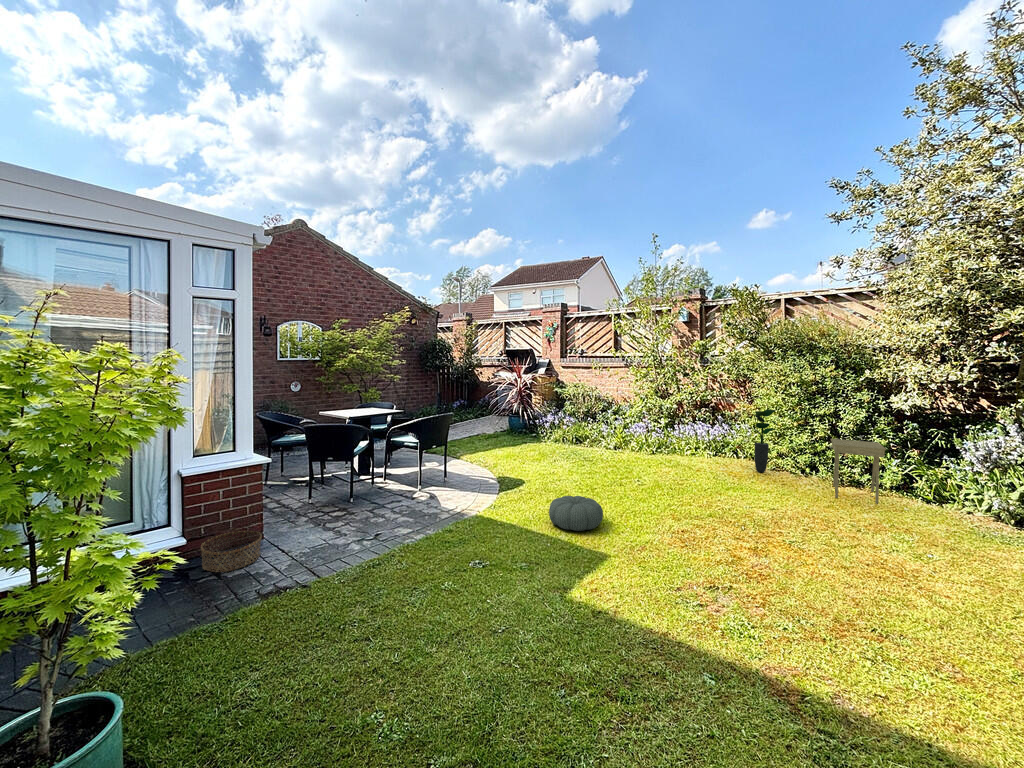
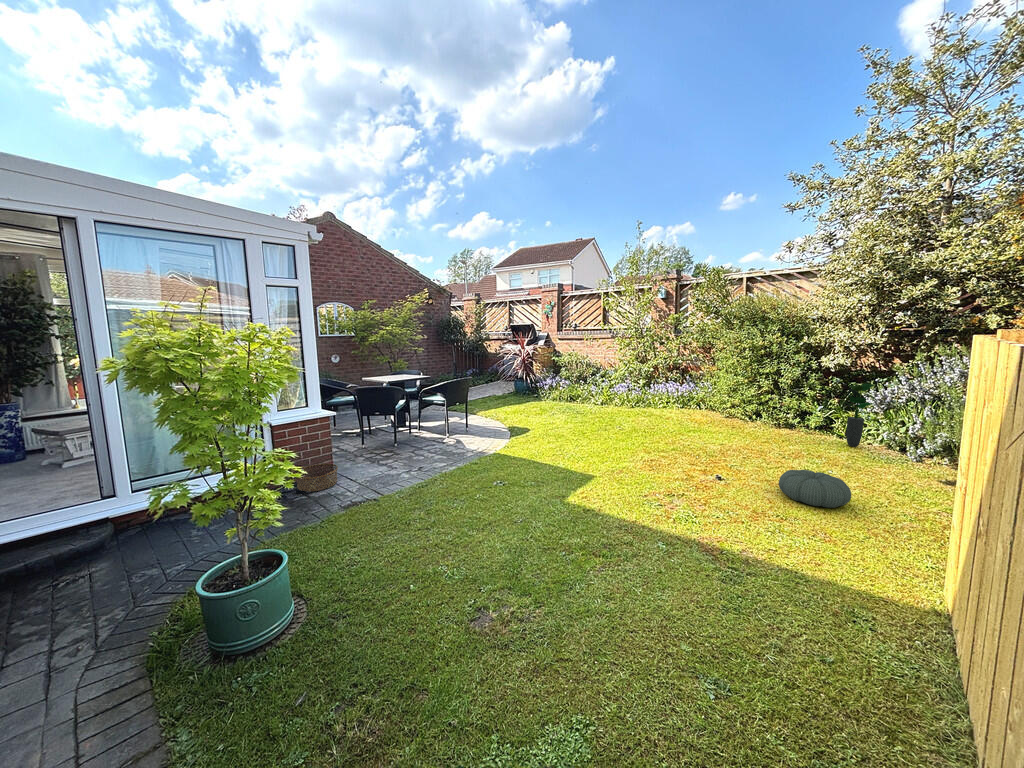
potted plant: present [752,410,778,472] -> present [843,384,877,447]
side table: present [831,439,886,504] -> none [773,392,814,441]
pouf: present [549,496,603,531] -> present [779,470,851,508]

